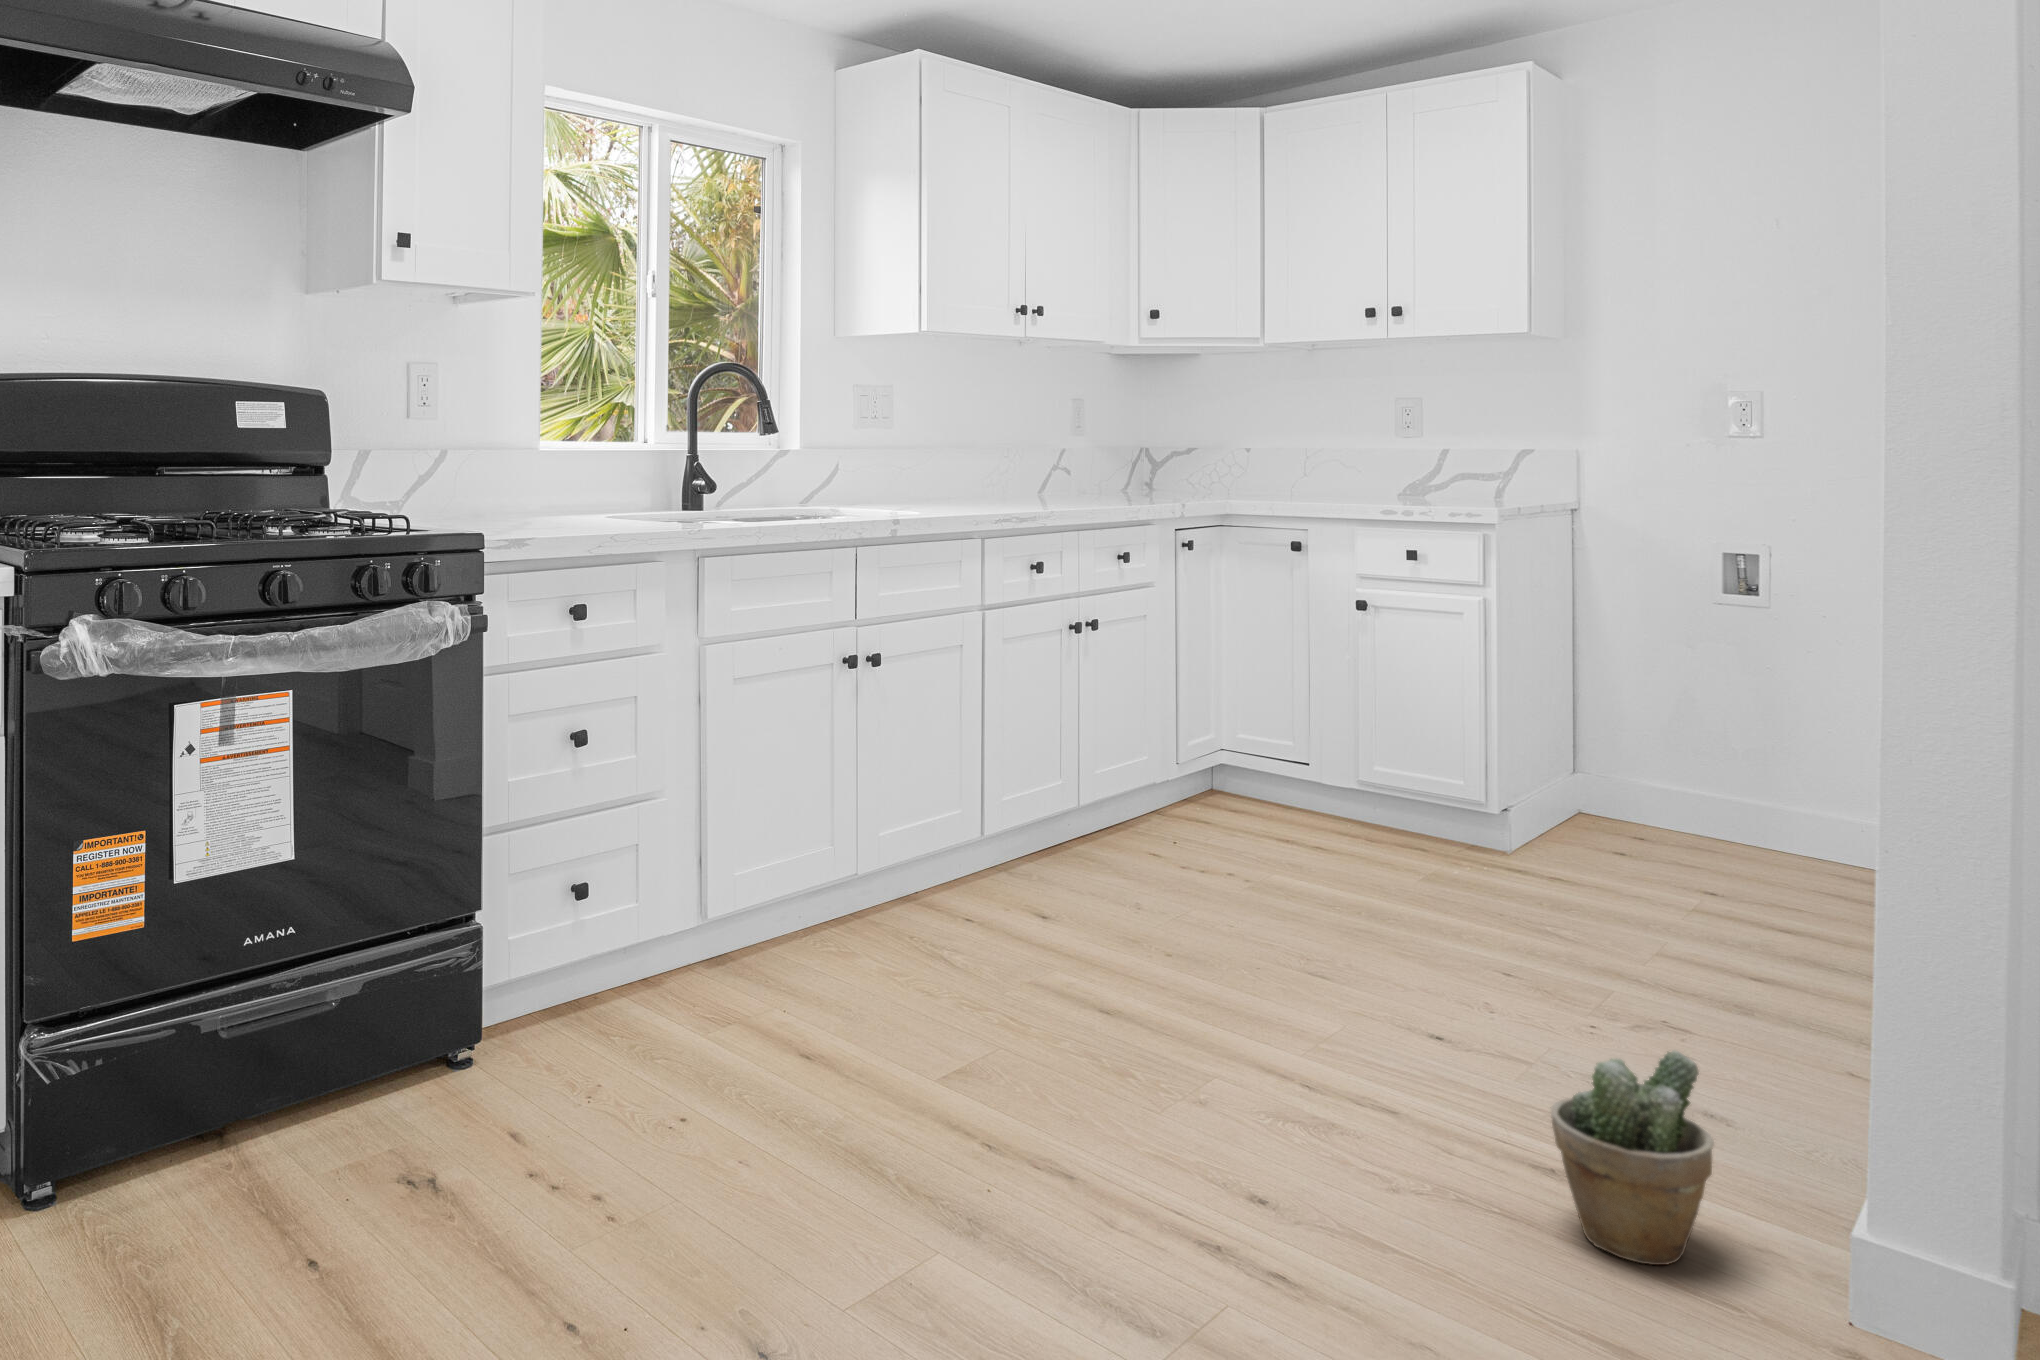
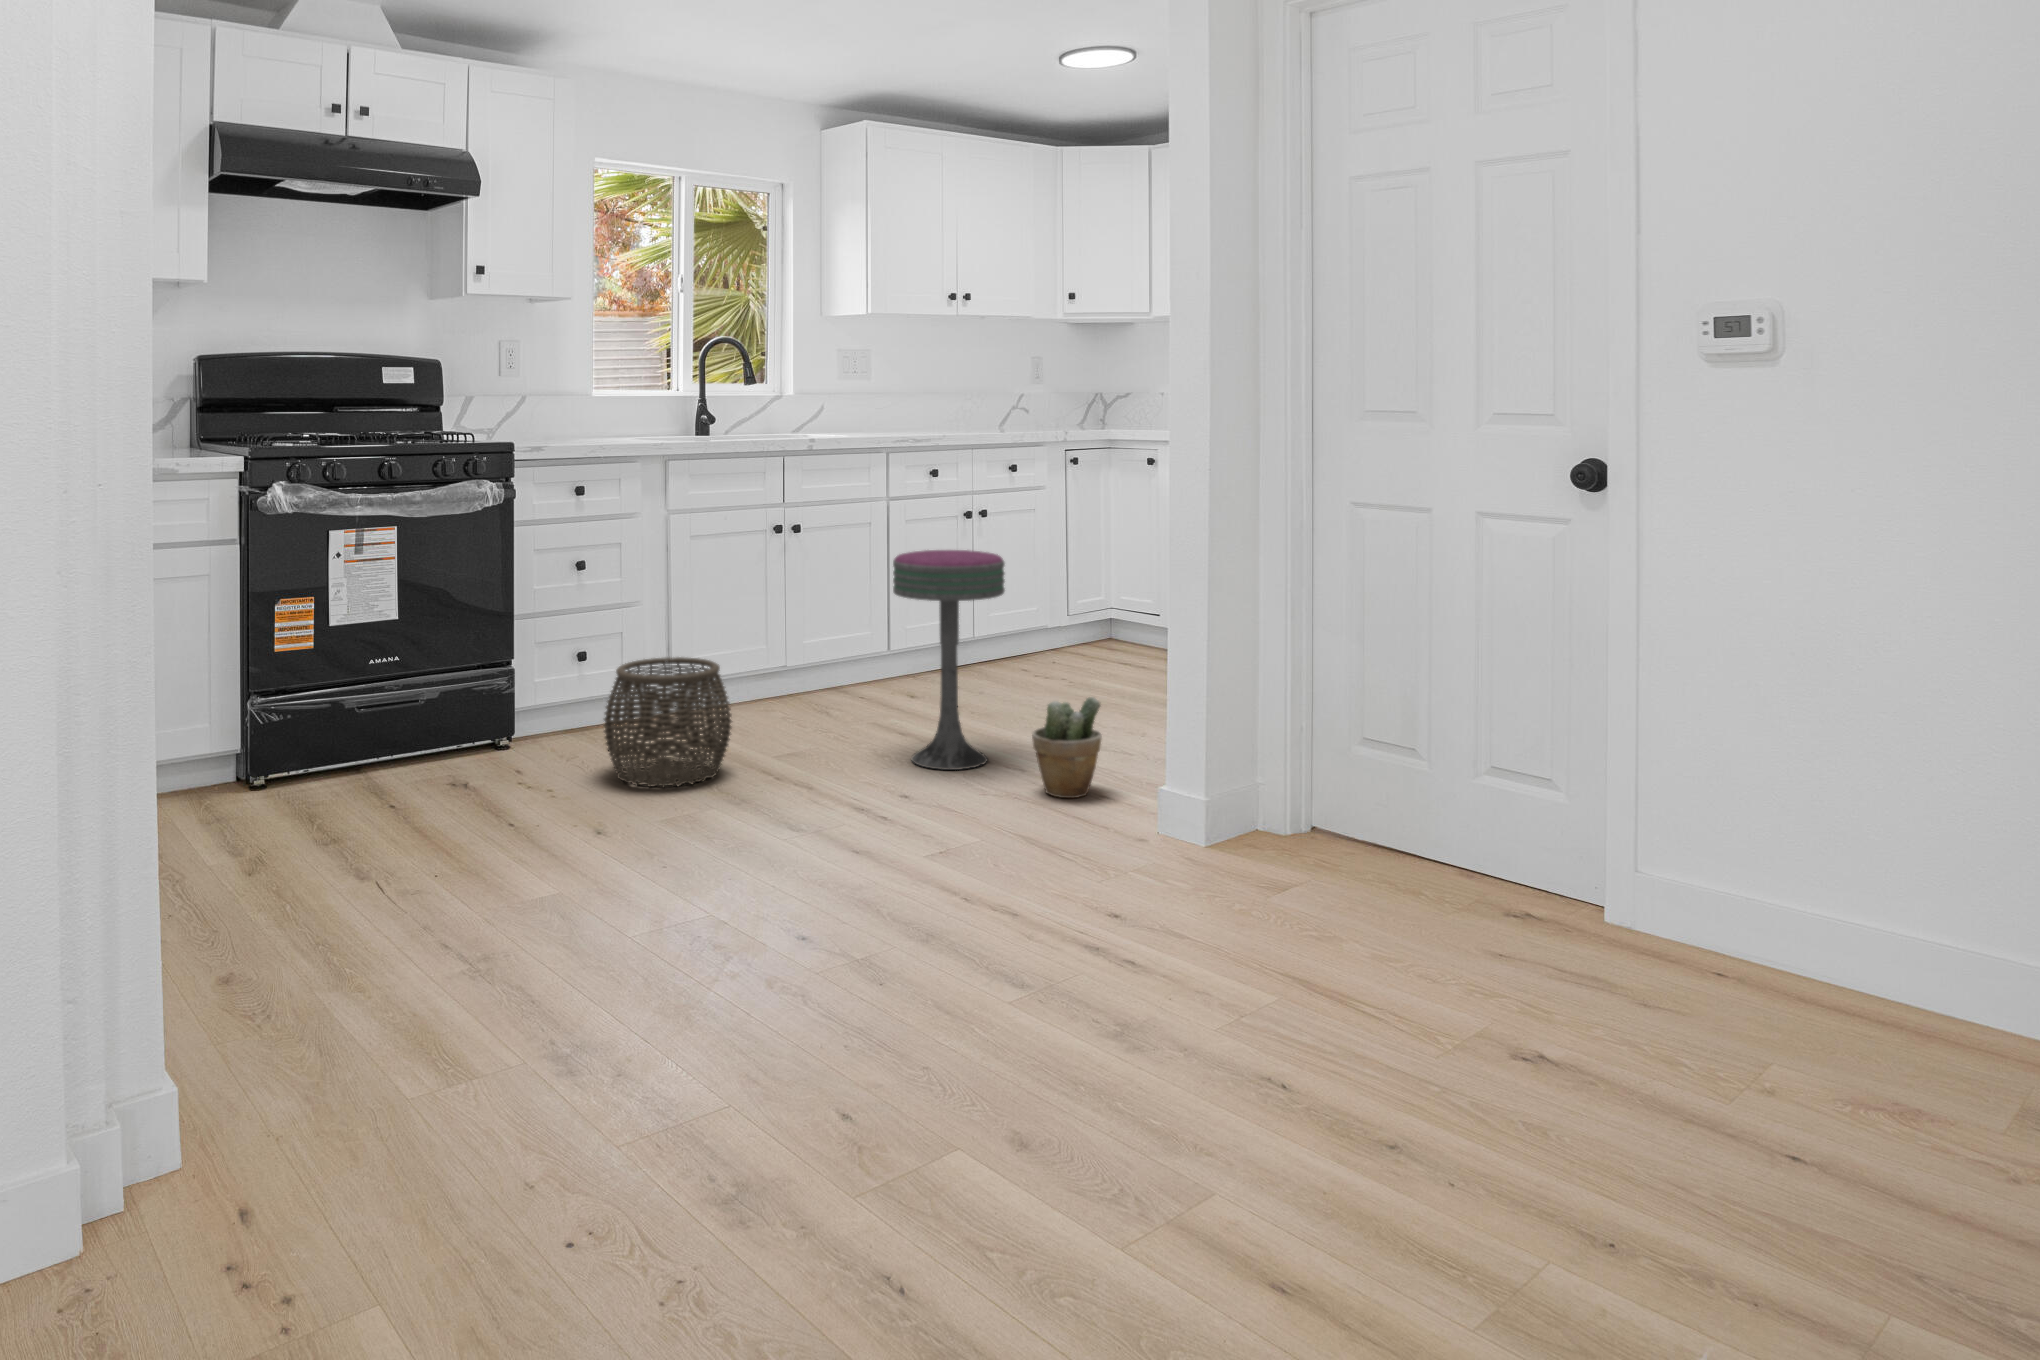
bar stool: none [1191,730,1415,1162] -> present [893,550,1005,770]
woven basket: none [687,934,929,1217] -> present [604,657,732,787]

